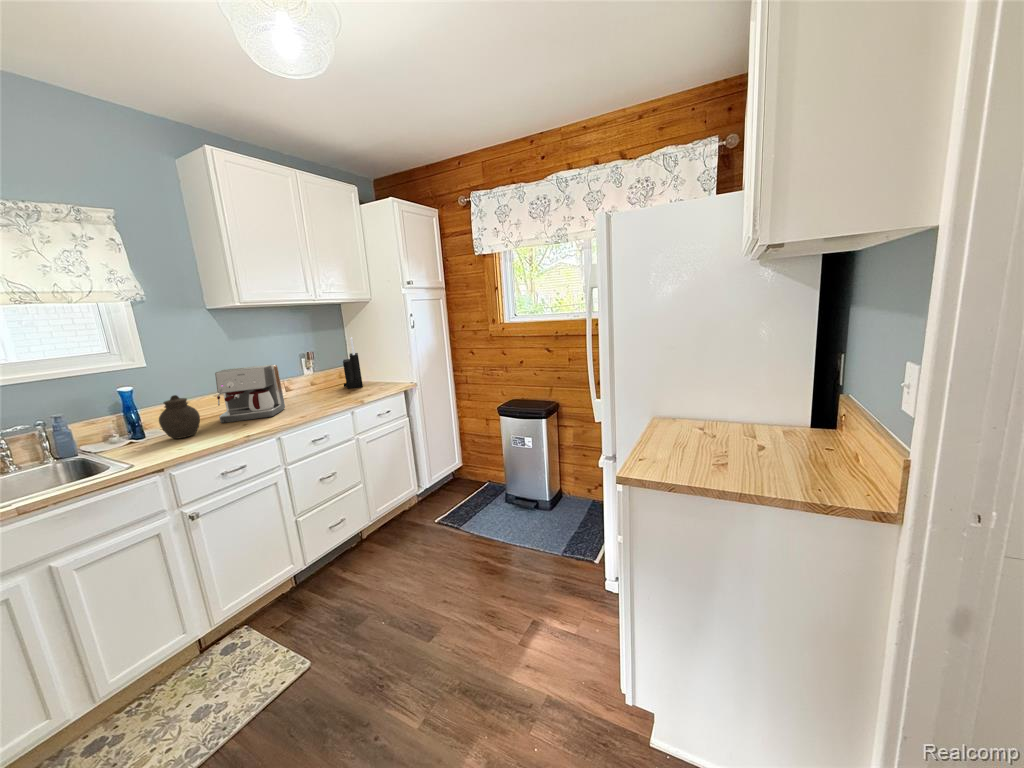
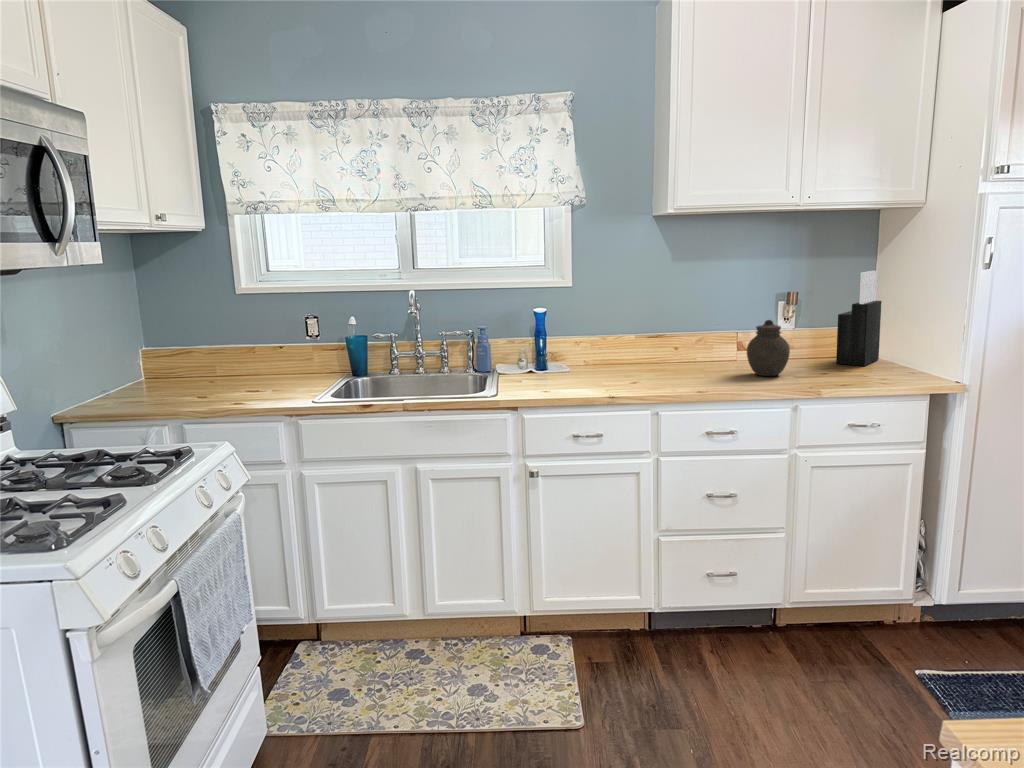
coffee maker: present [215,365,285,423] -> none [621,301,708,379]
jar: present [159,395,200,439] -> present [747,320,790,376]

